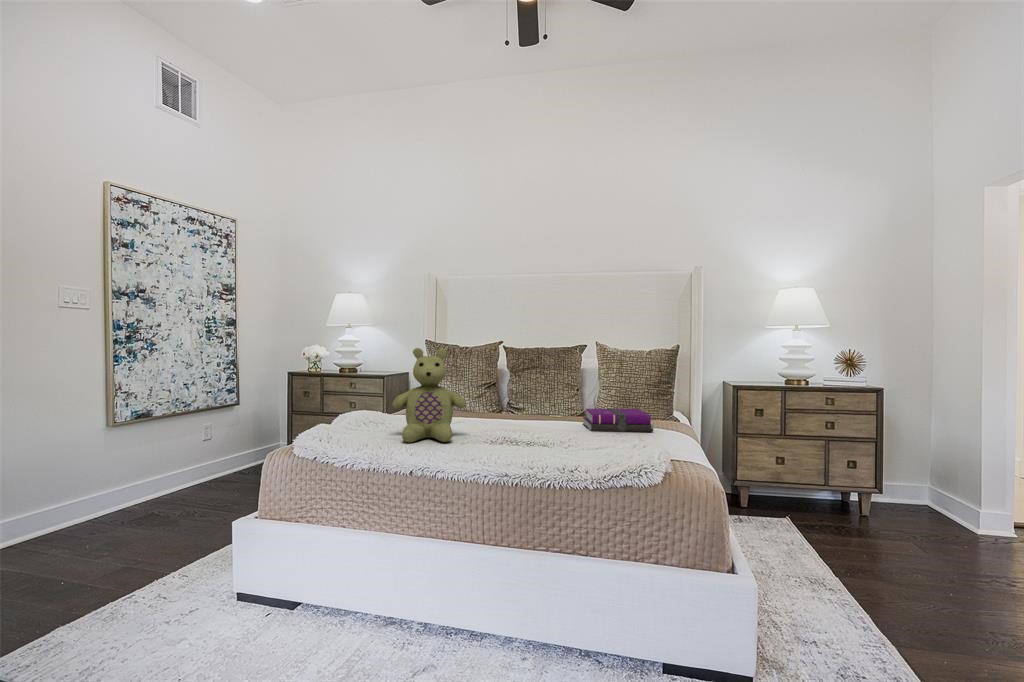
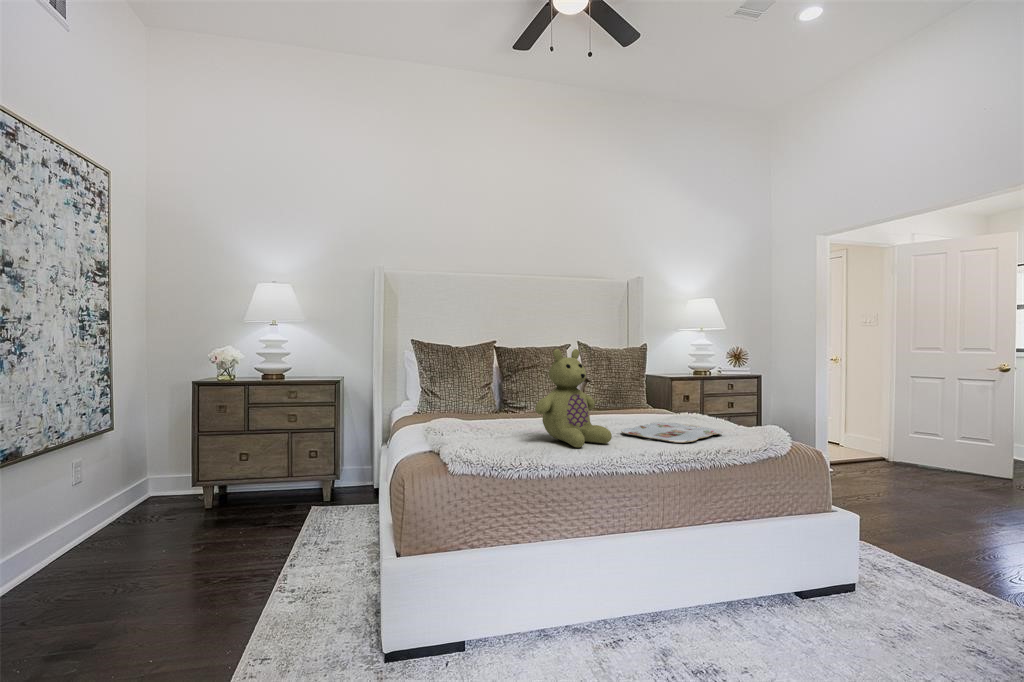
notebook: present [583,408,653,432] -> none [619,399,688,422]
serving tray: none [498,431,608,451] -> present [621,422,723,443]

